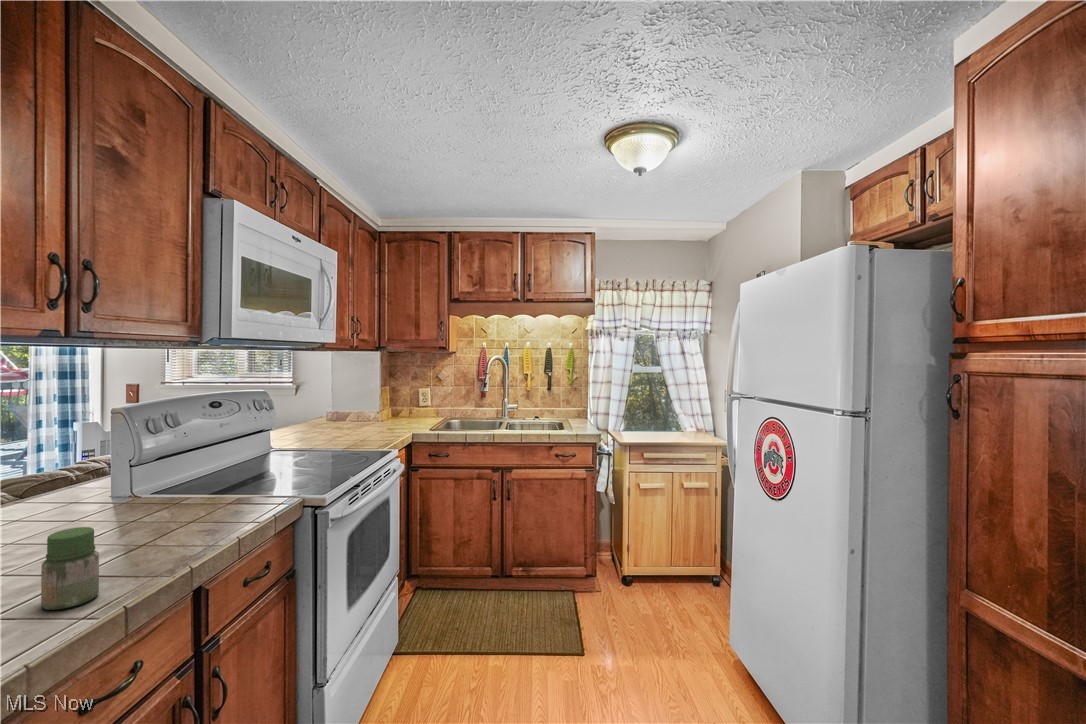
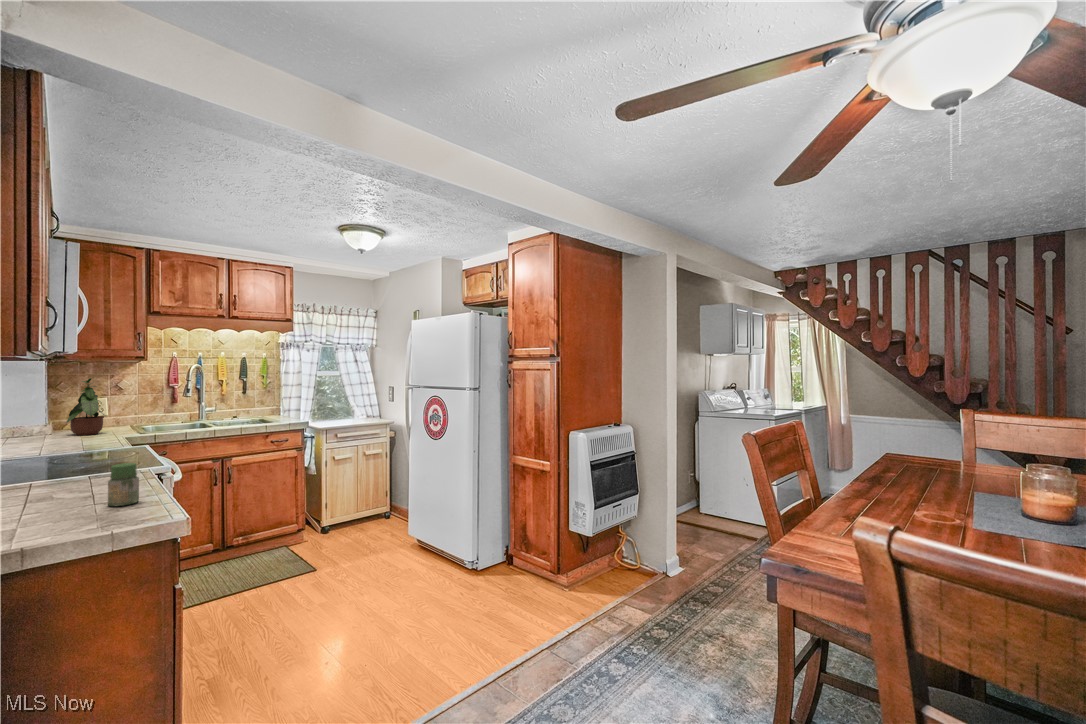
potted plant: none [377,369,412,428] -> present [67,378,105,435]

